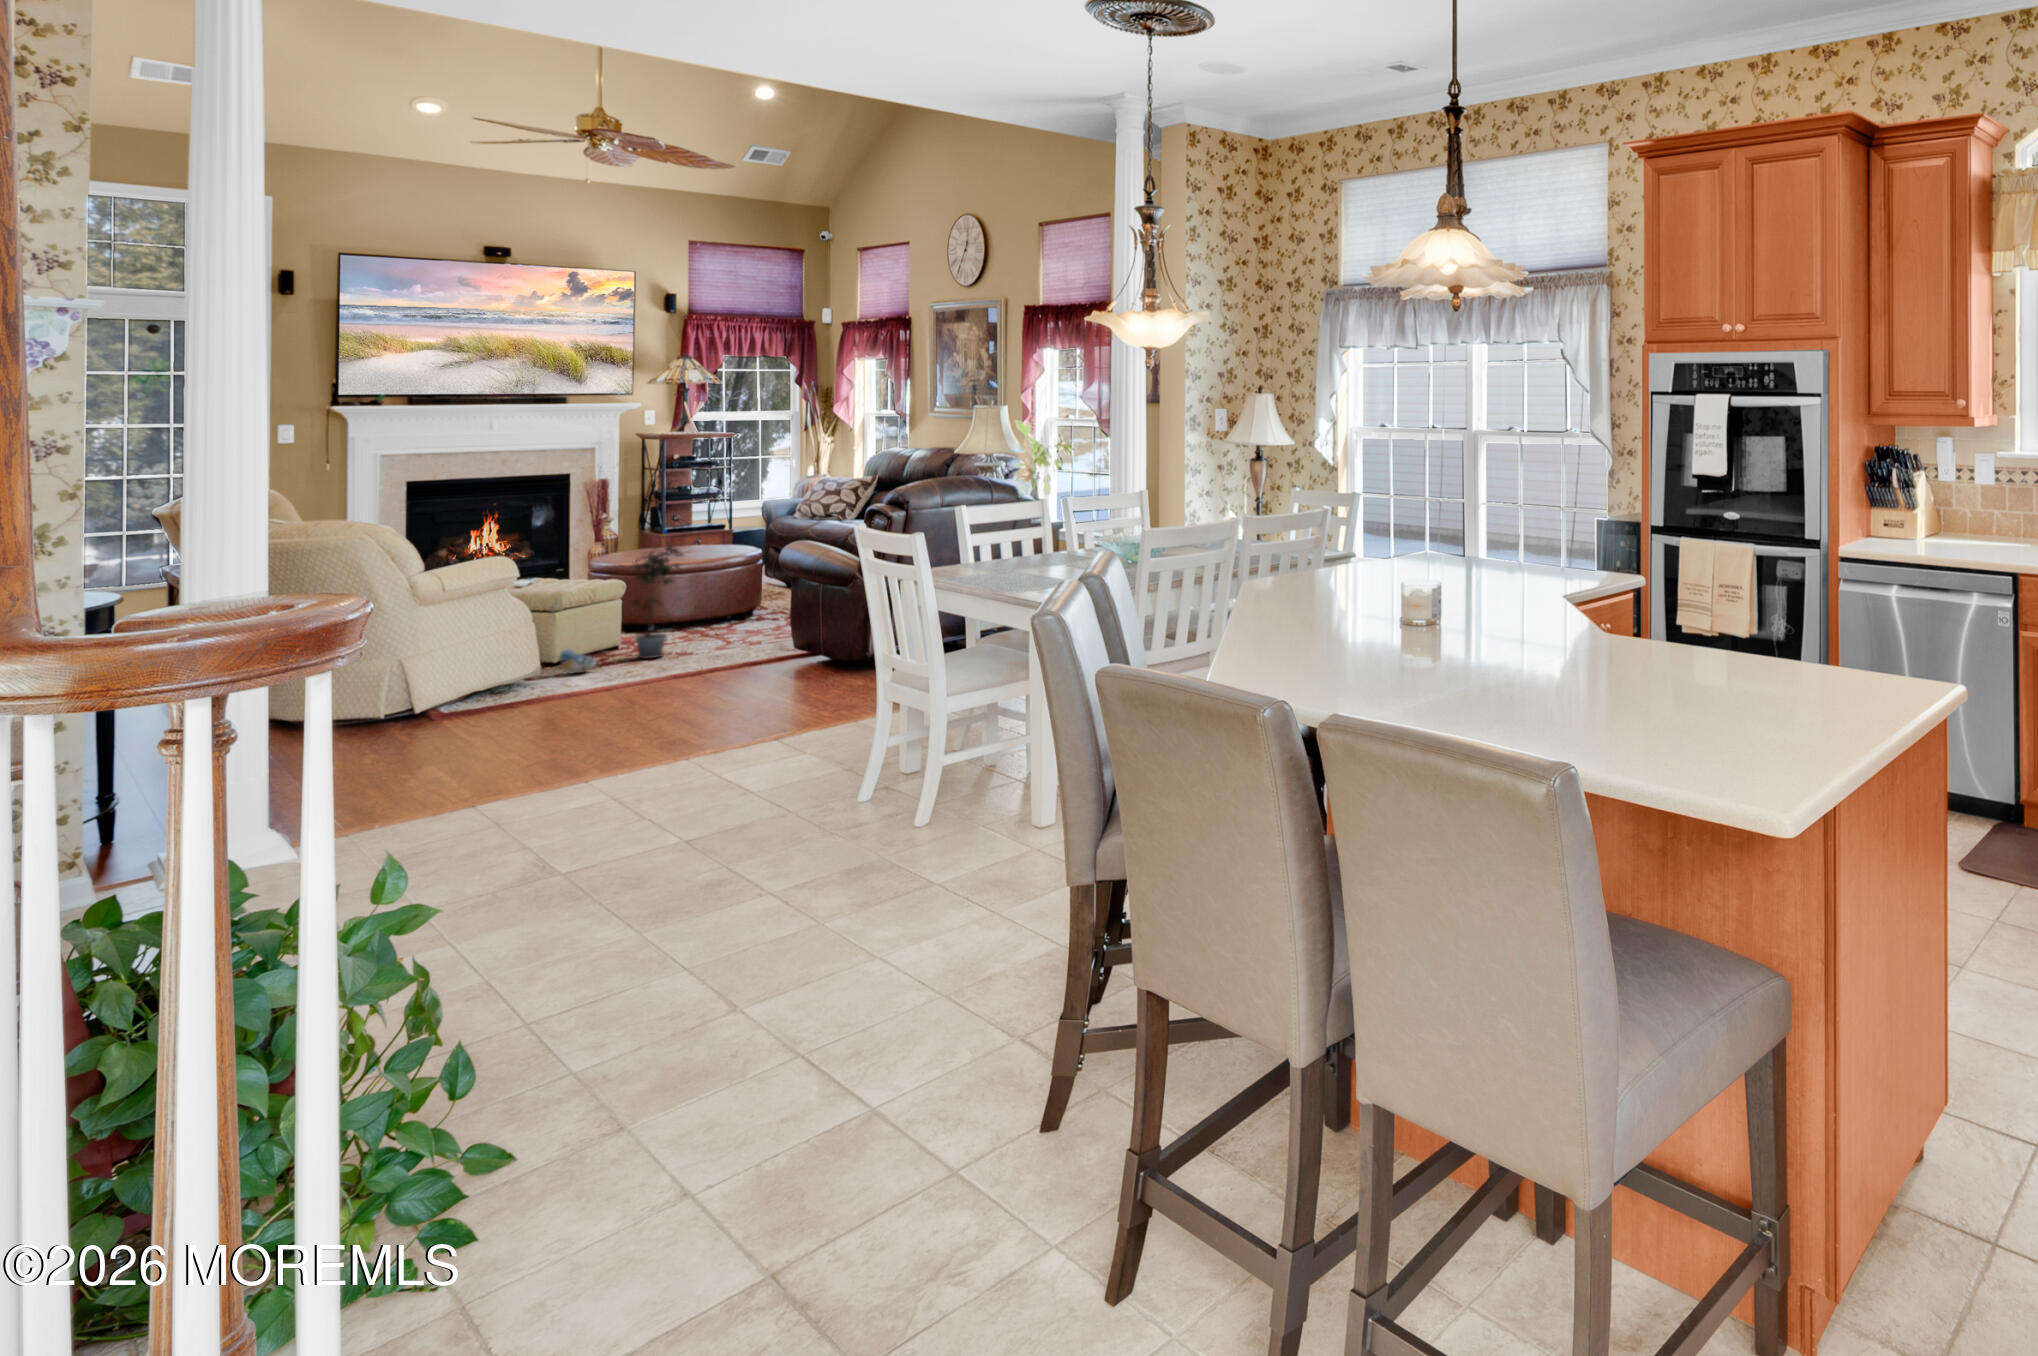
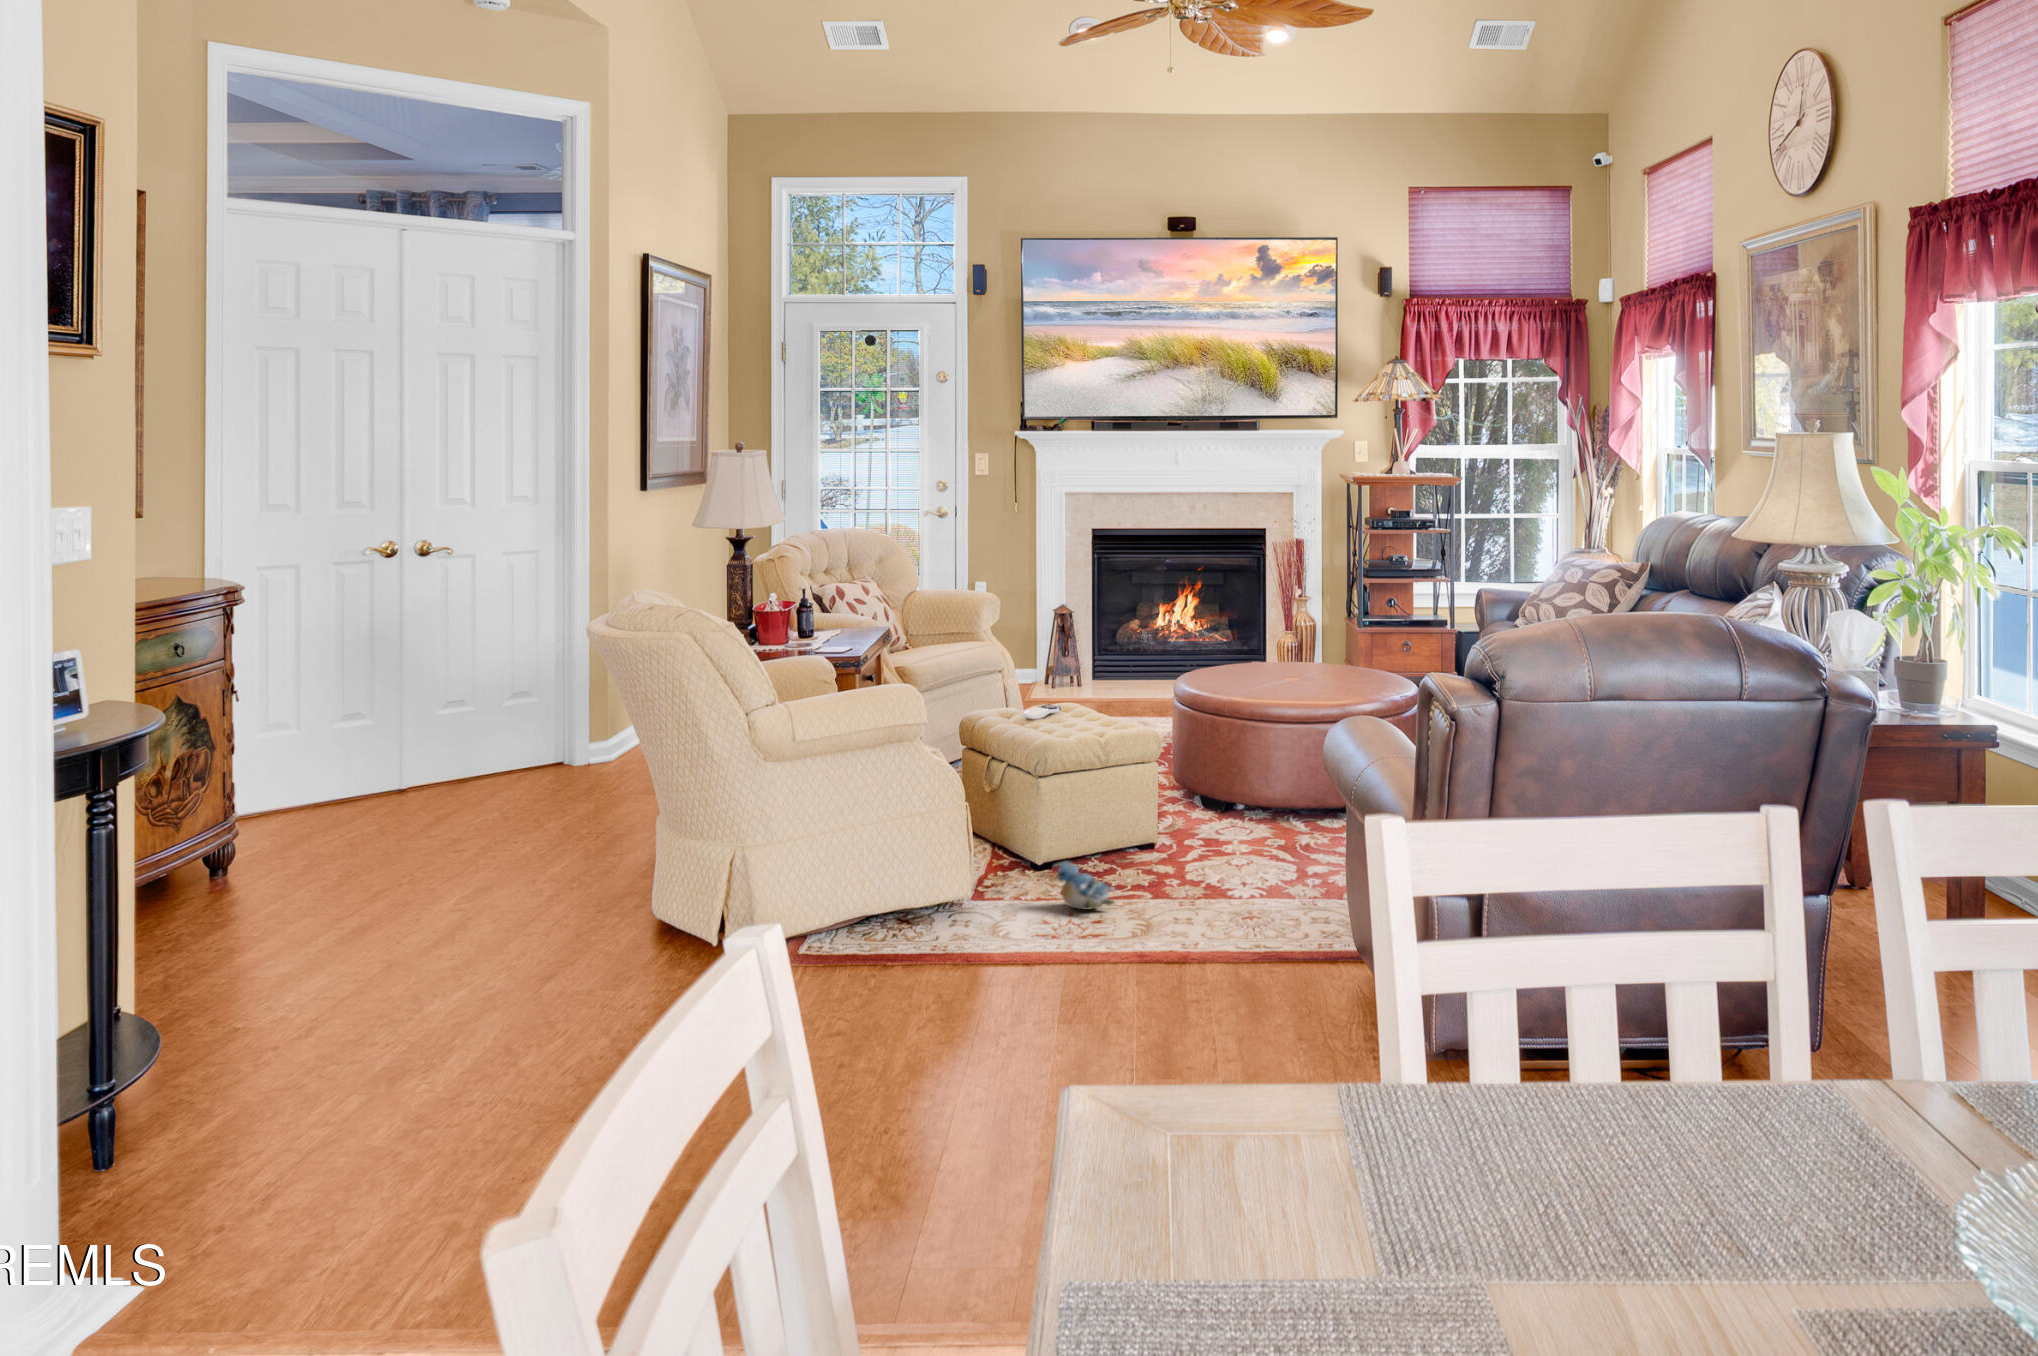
potted plant: present [631,542,682,659] -> none [1168,676,1258,895]

